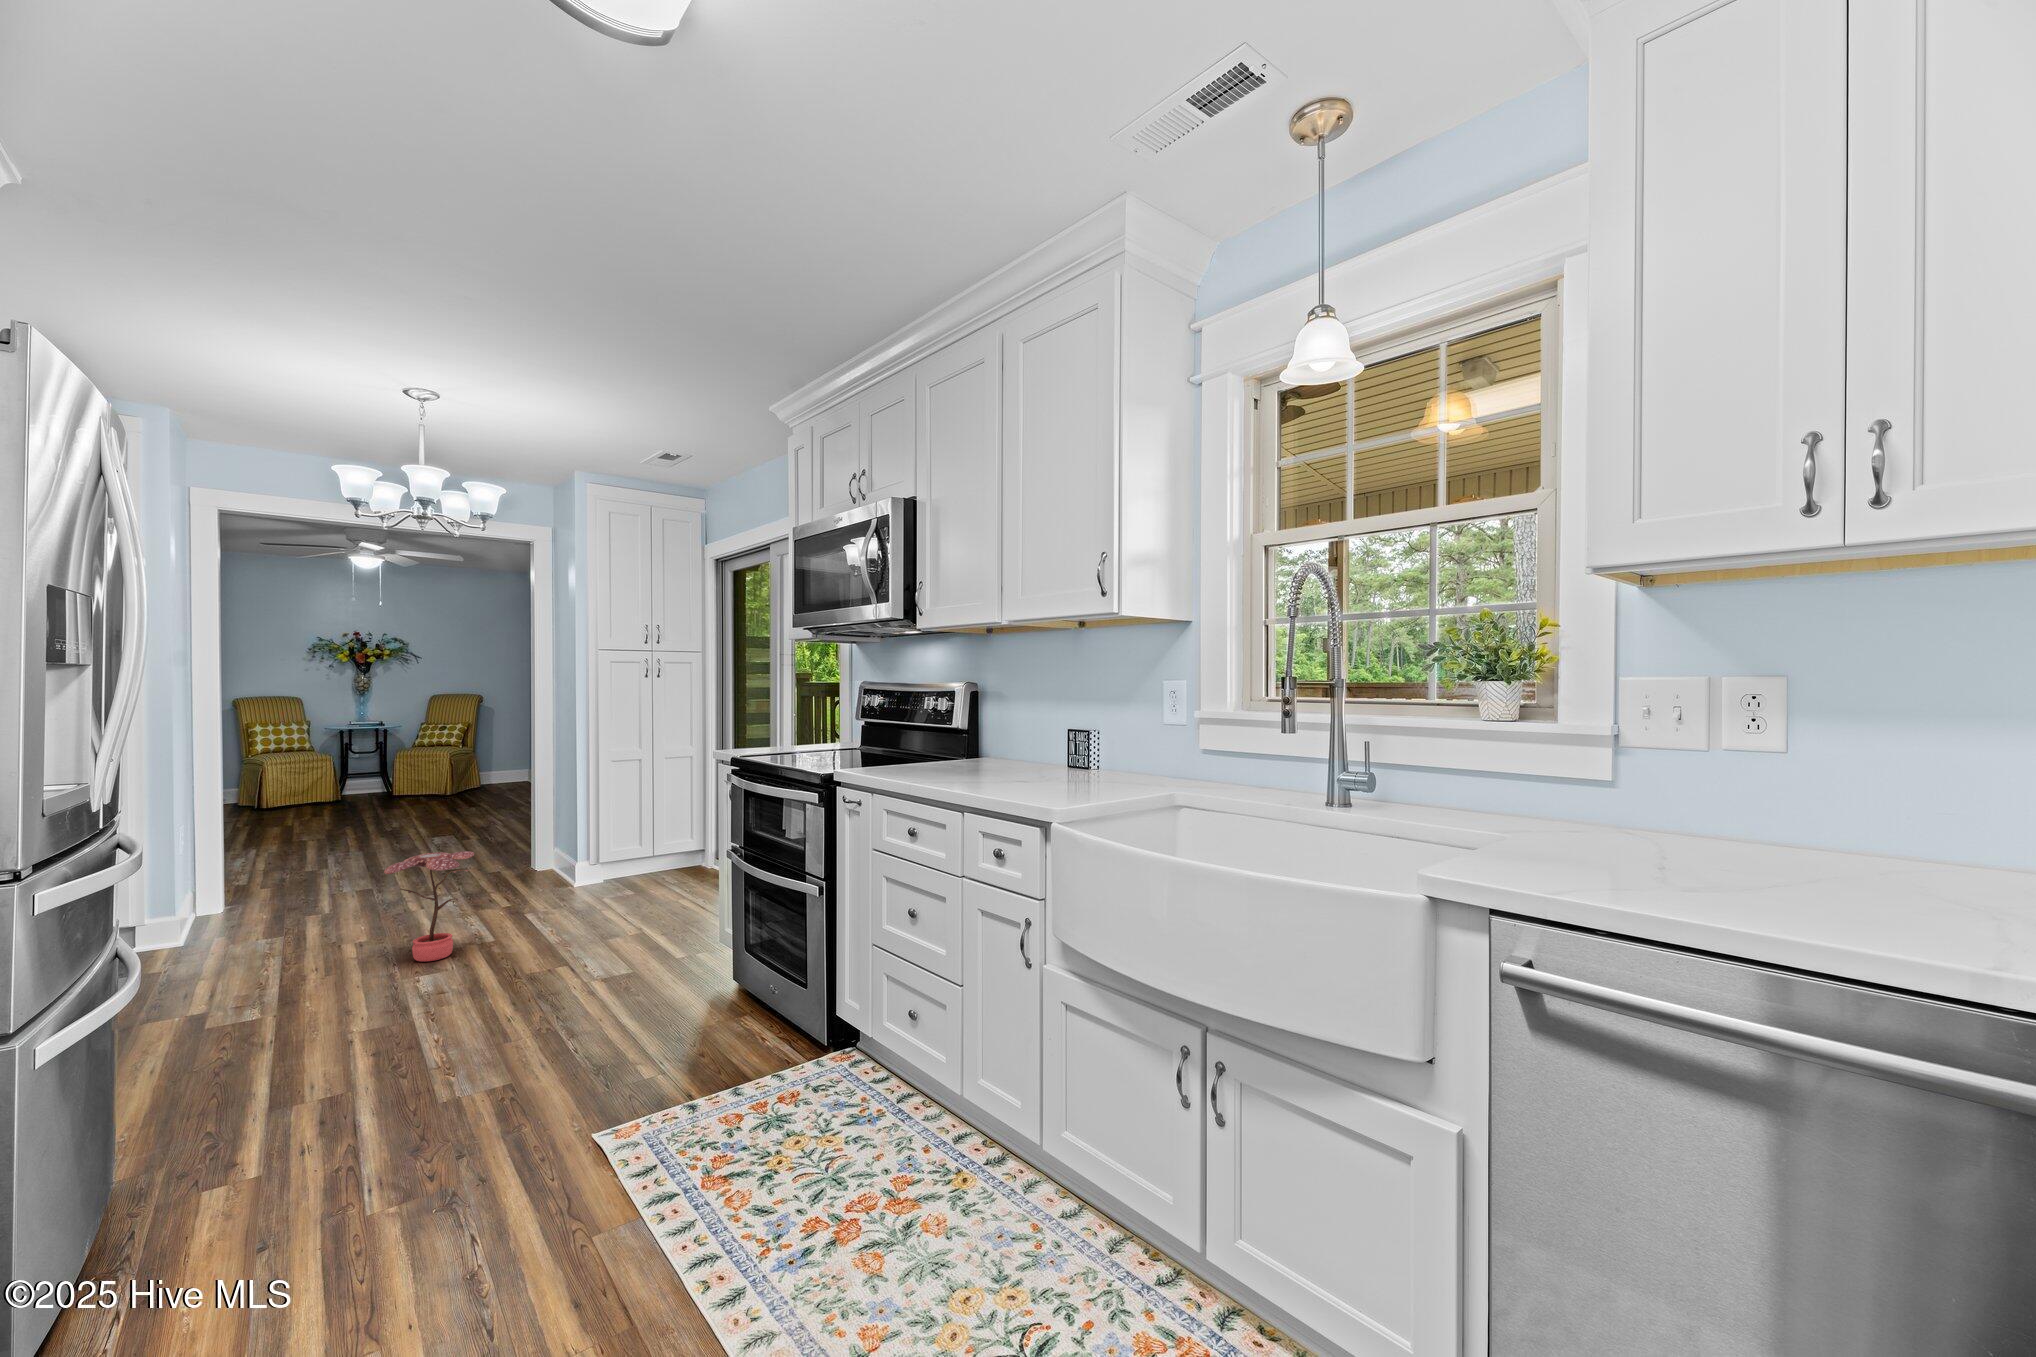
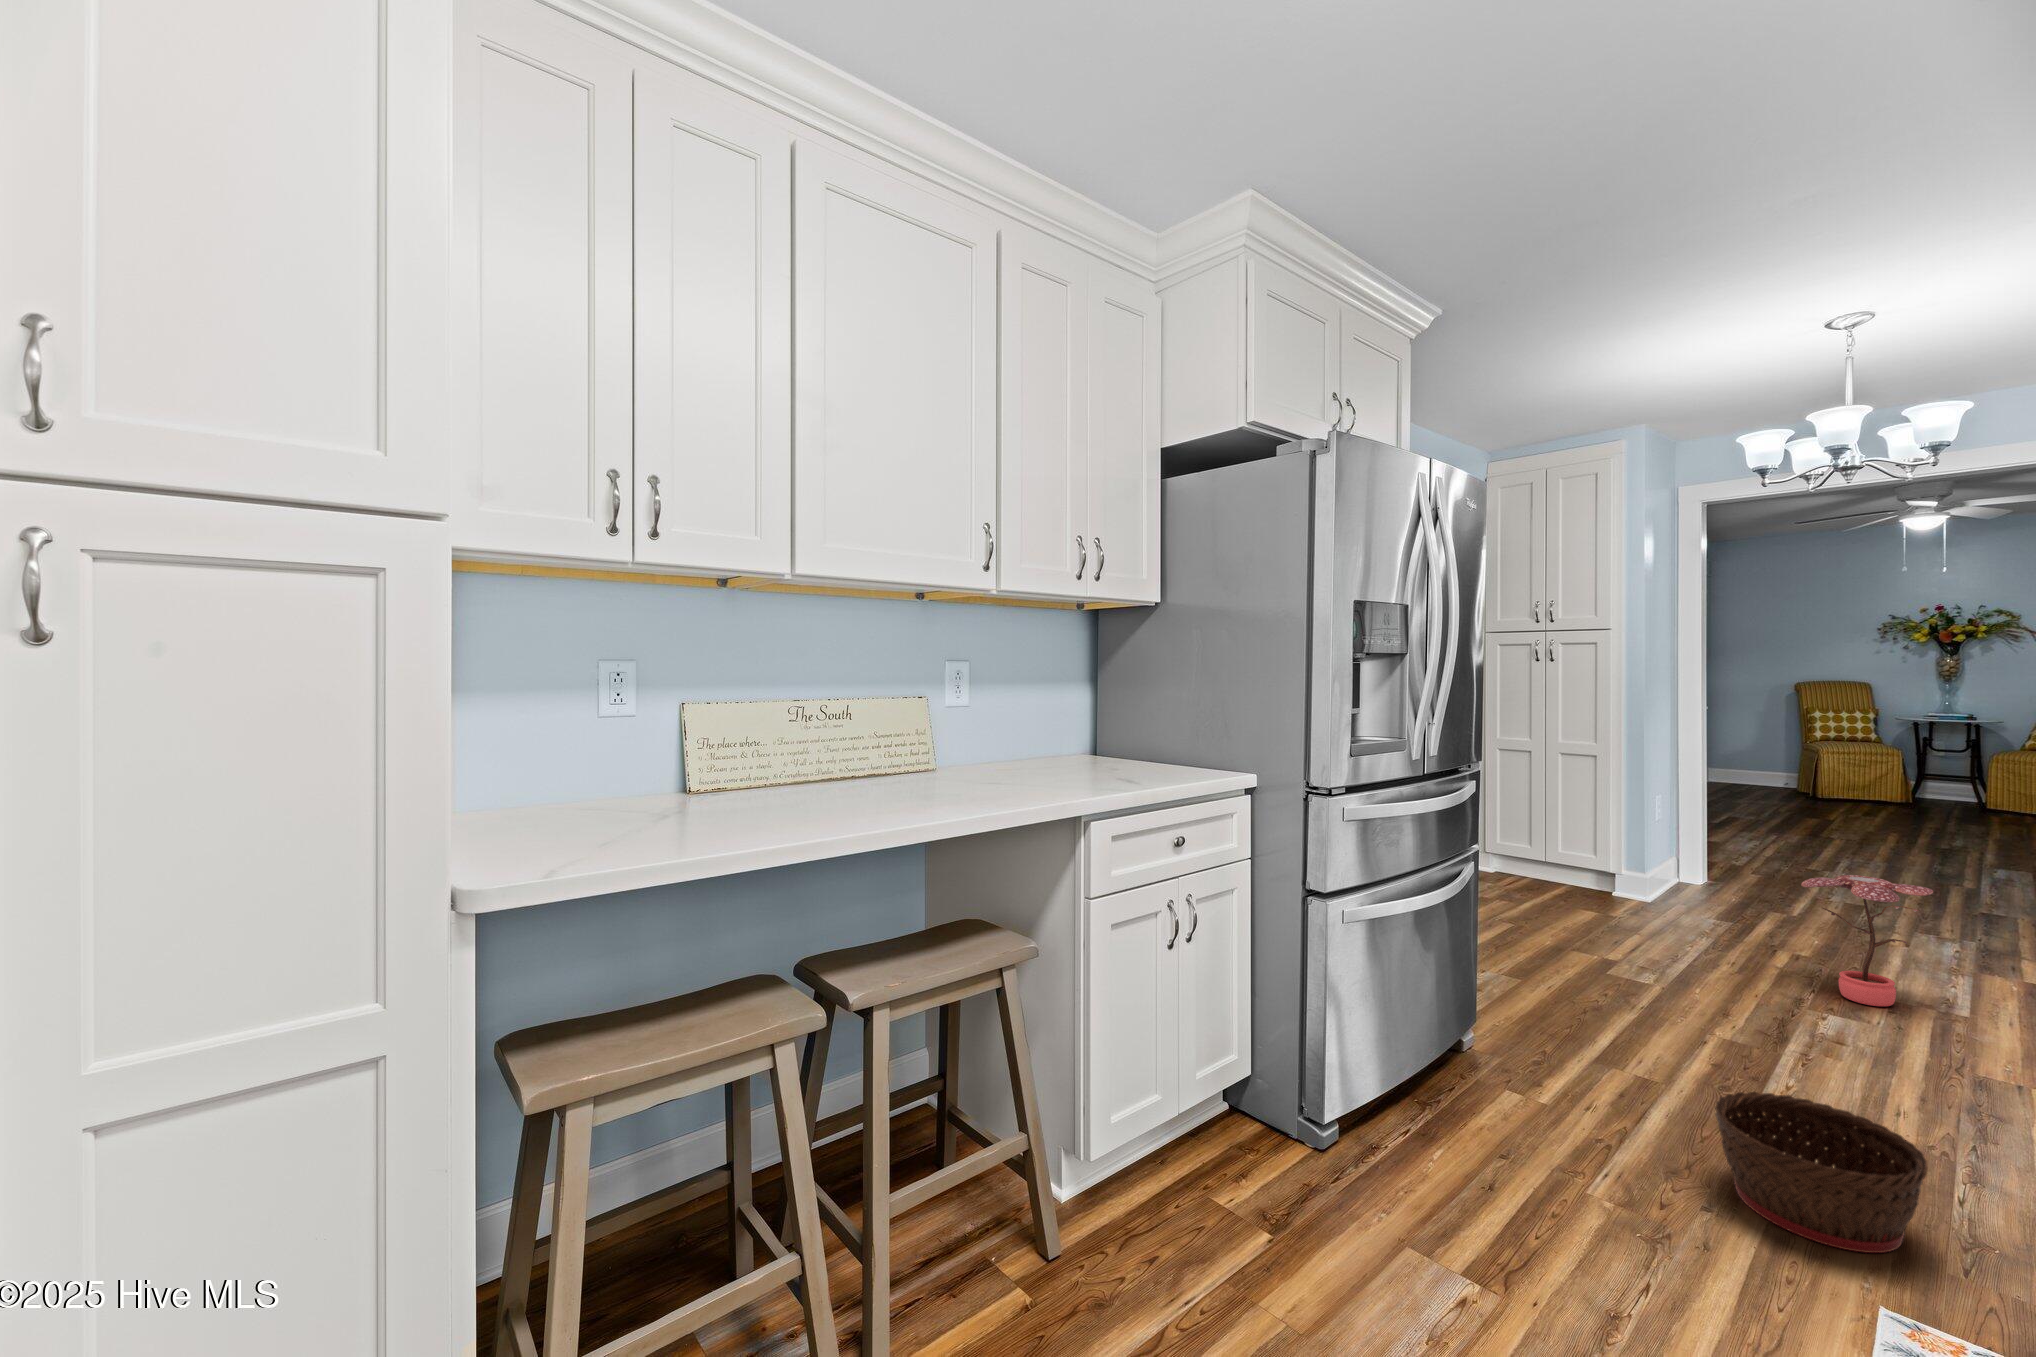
basket: none [446,1019,589,1135] -> present [1715,1092,1928,1253]

